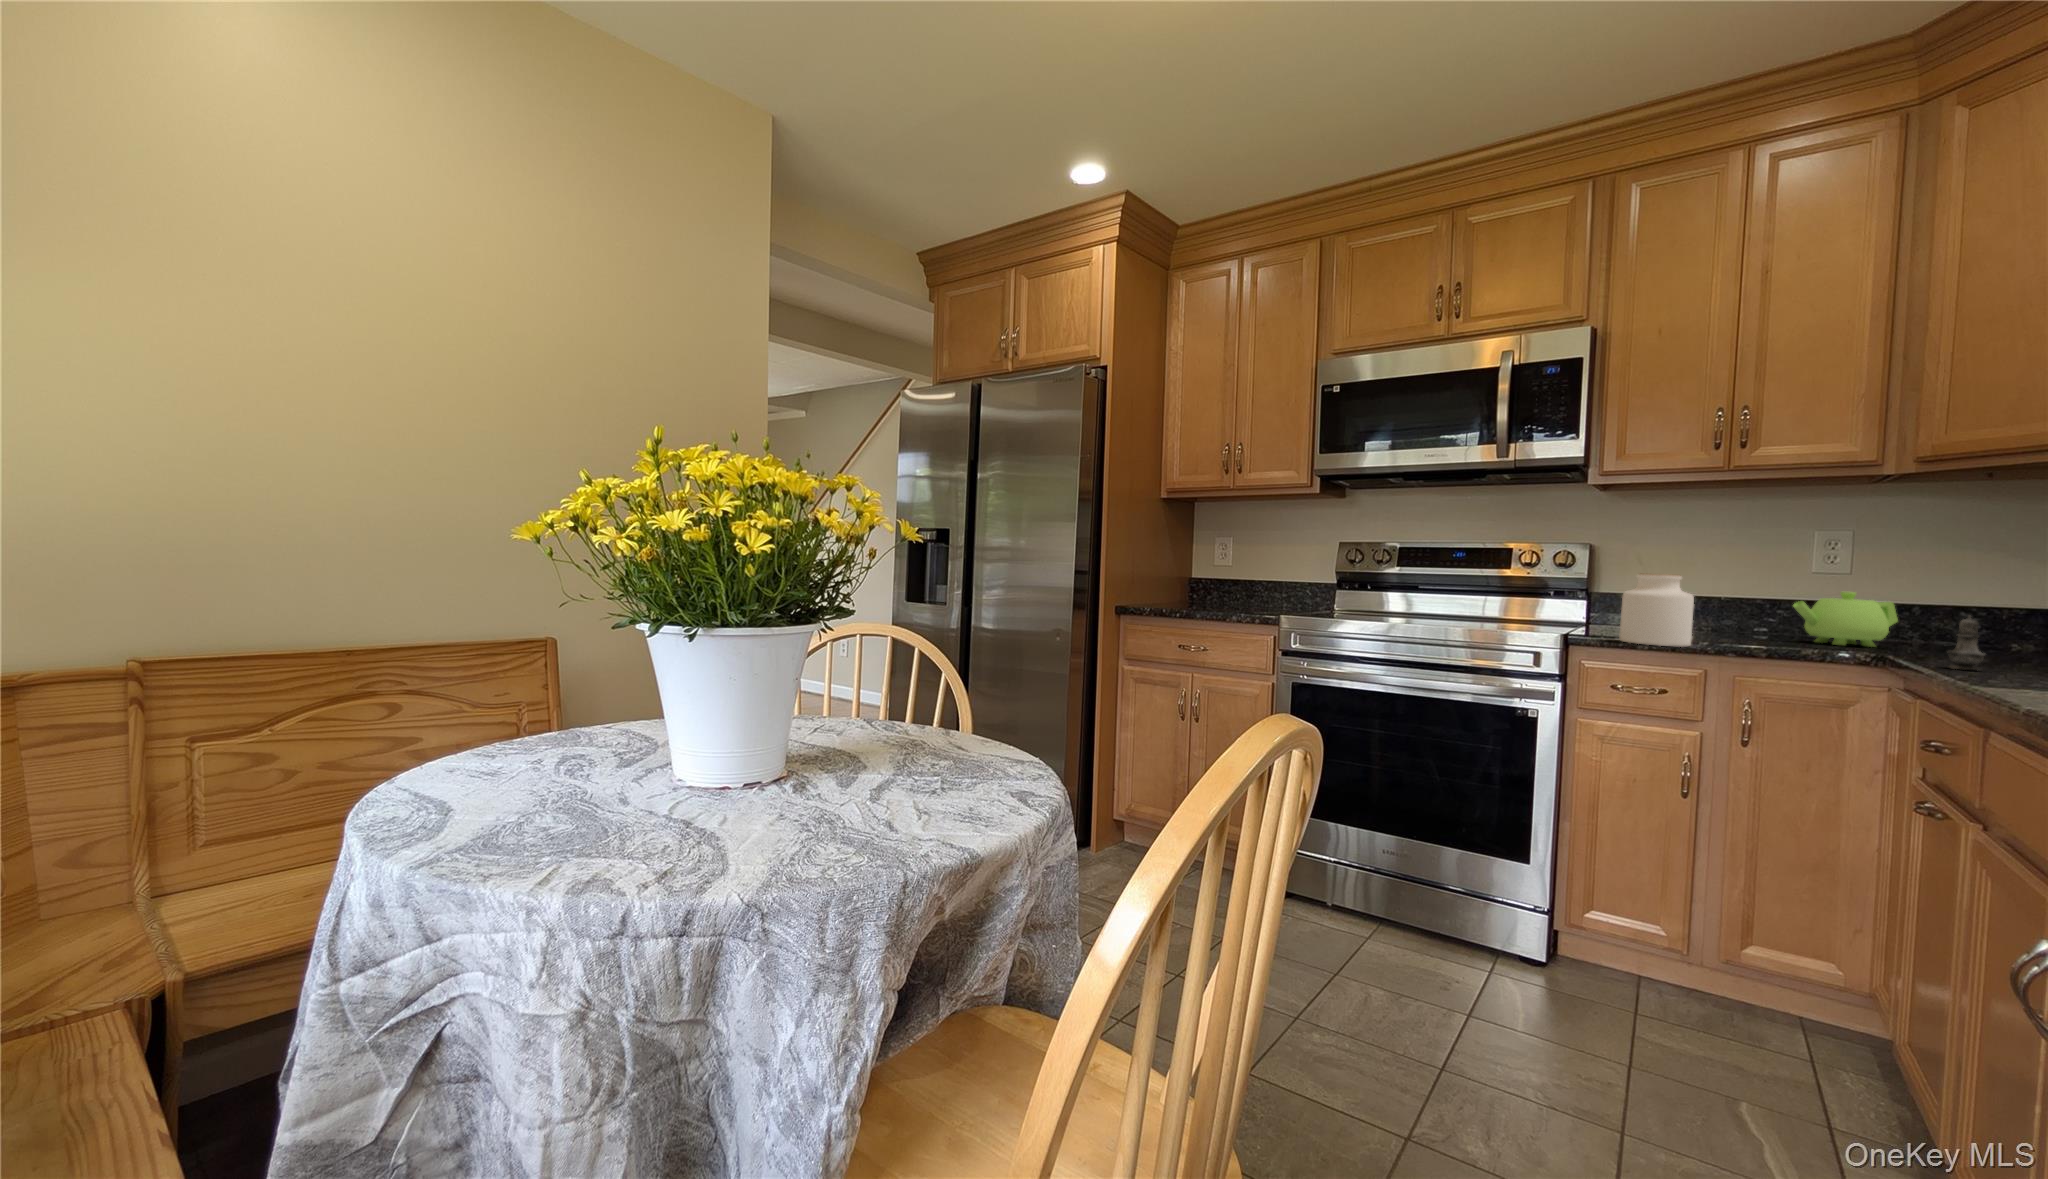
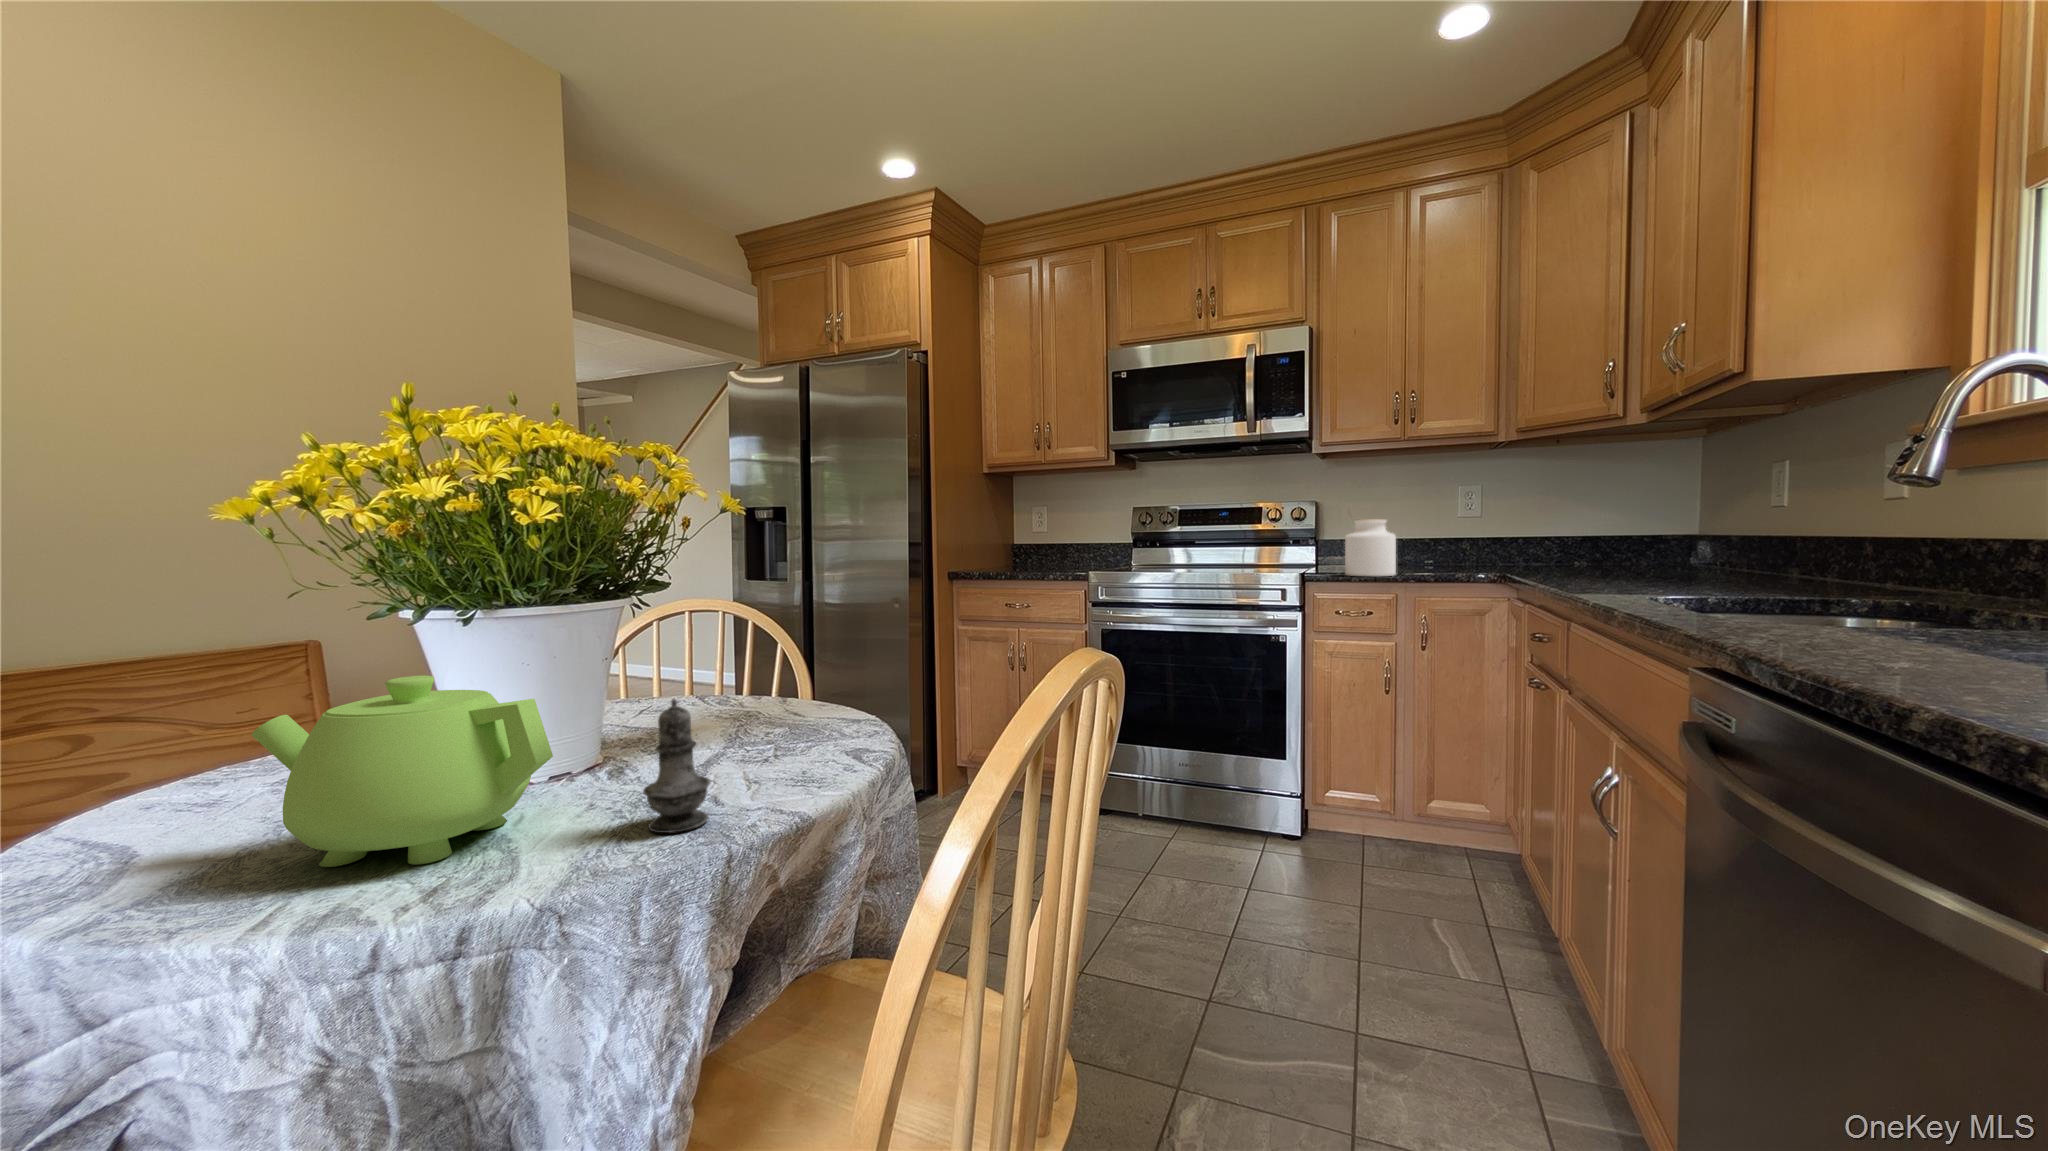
teapot: present [1793,592,1898,647] -> present [252,676,553,867]
salt shaker: present [1948,615,1985,670] -> present [643,699,711,833]

